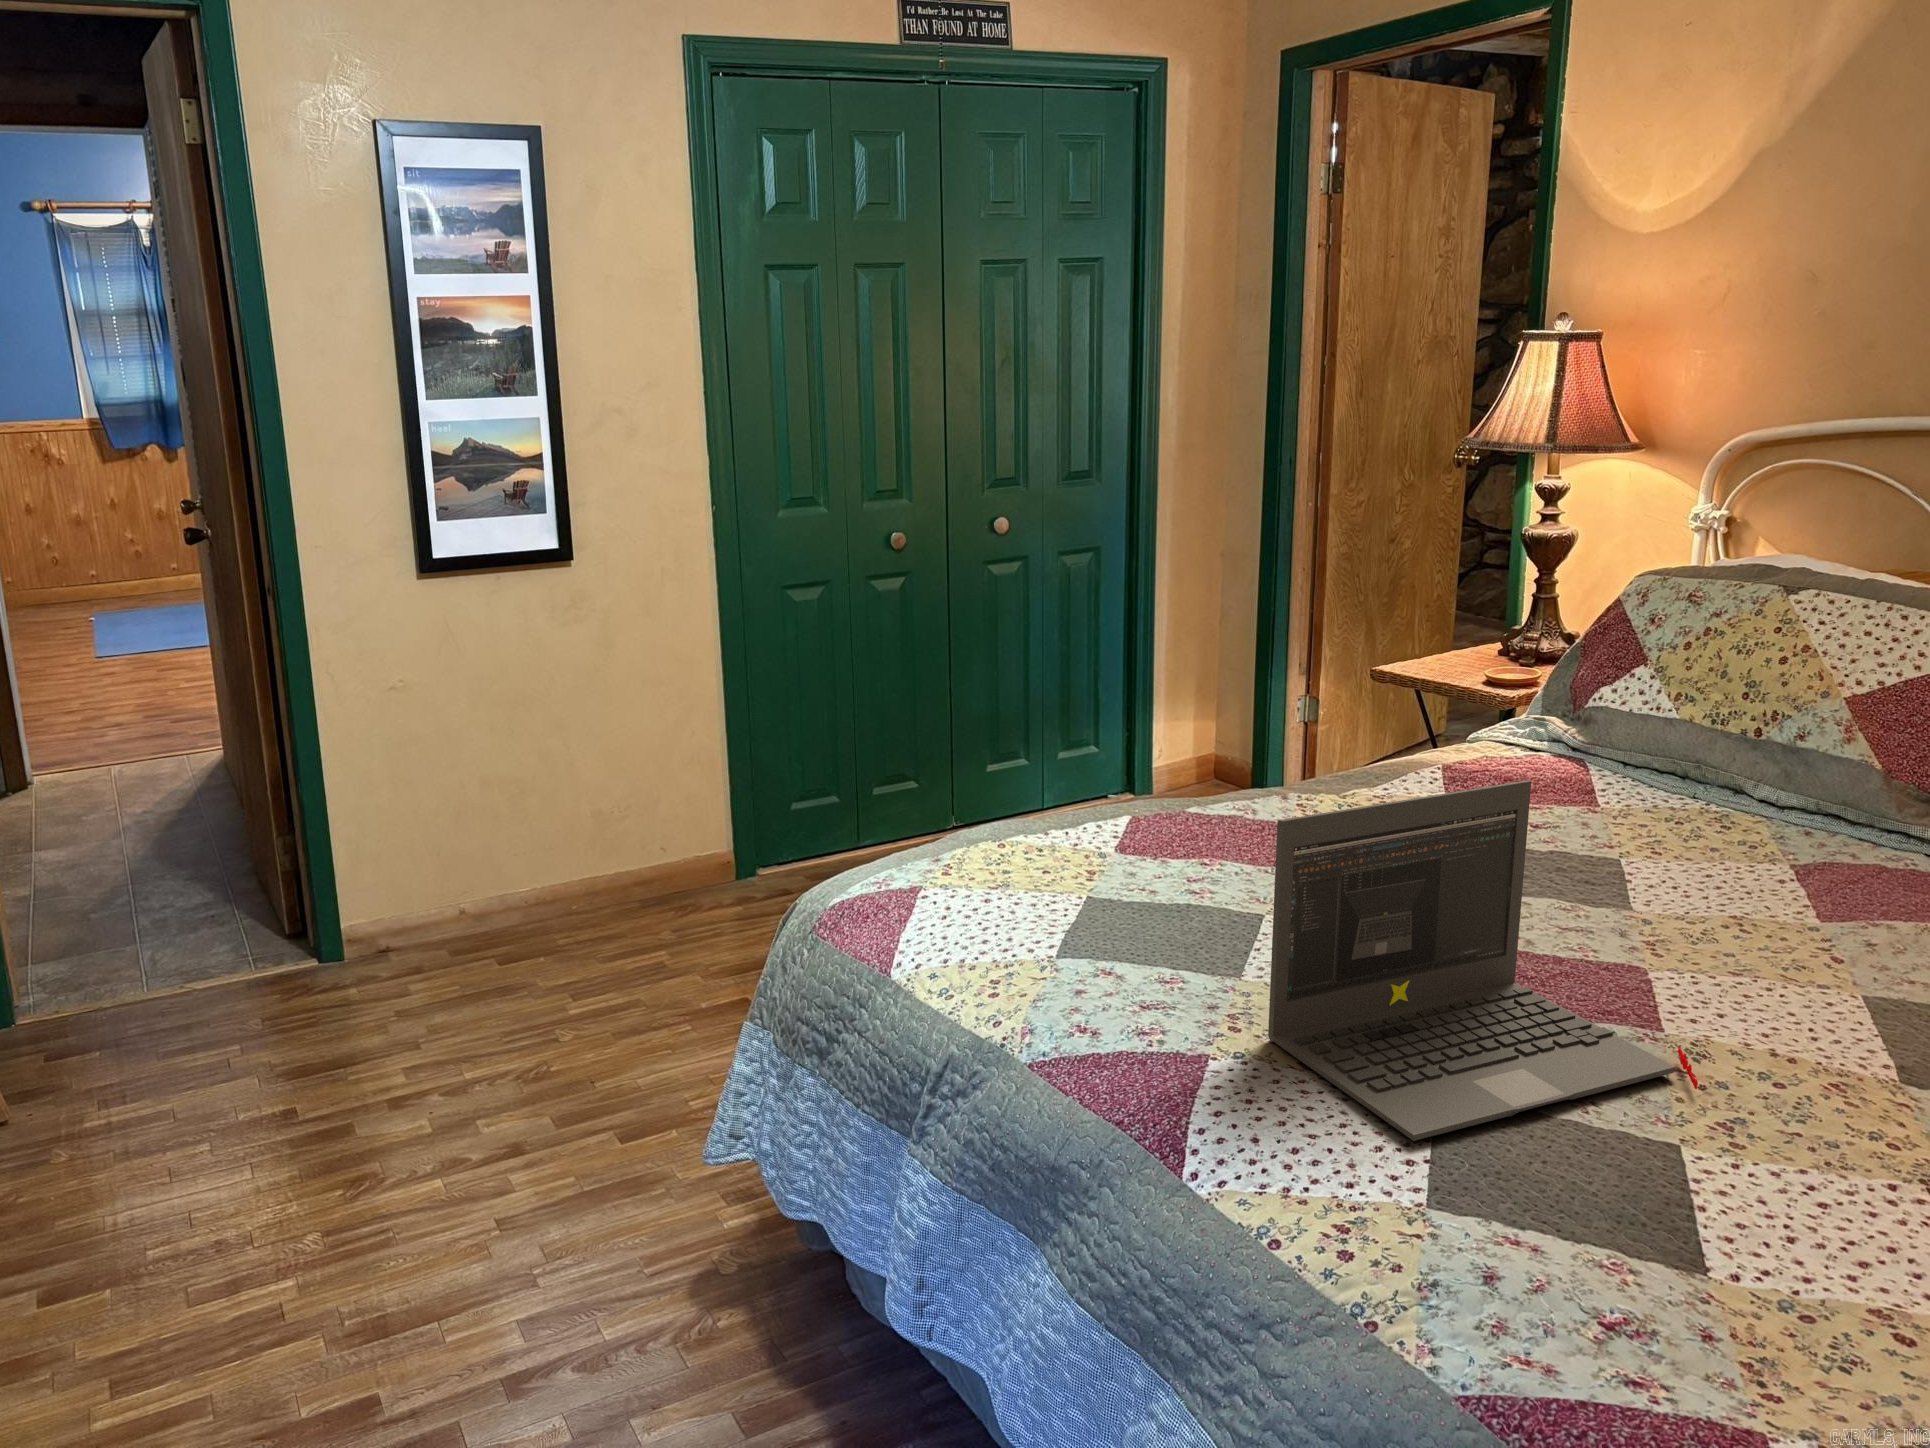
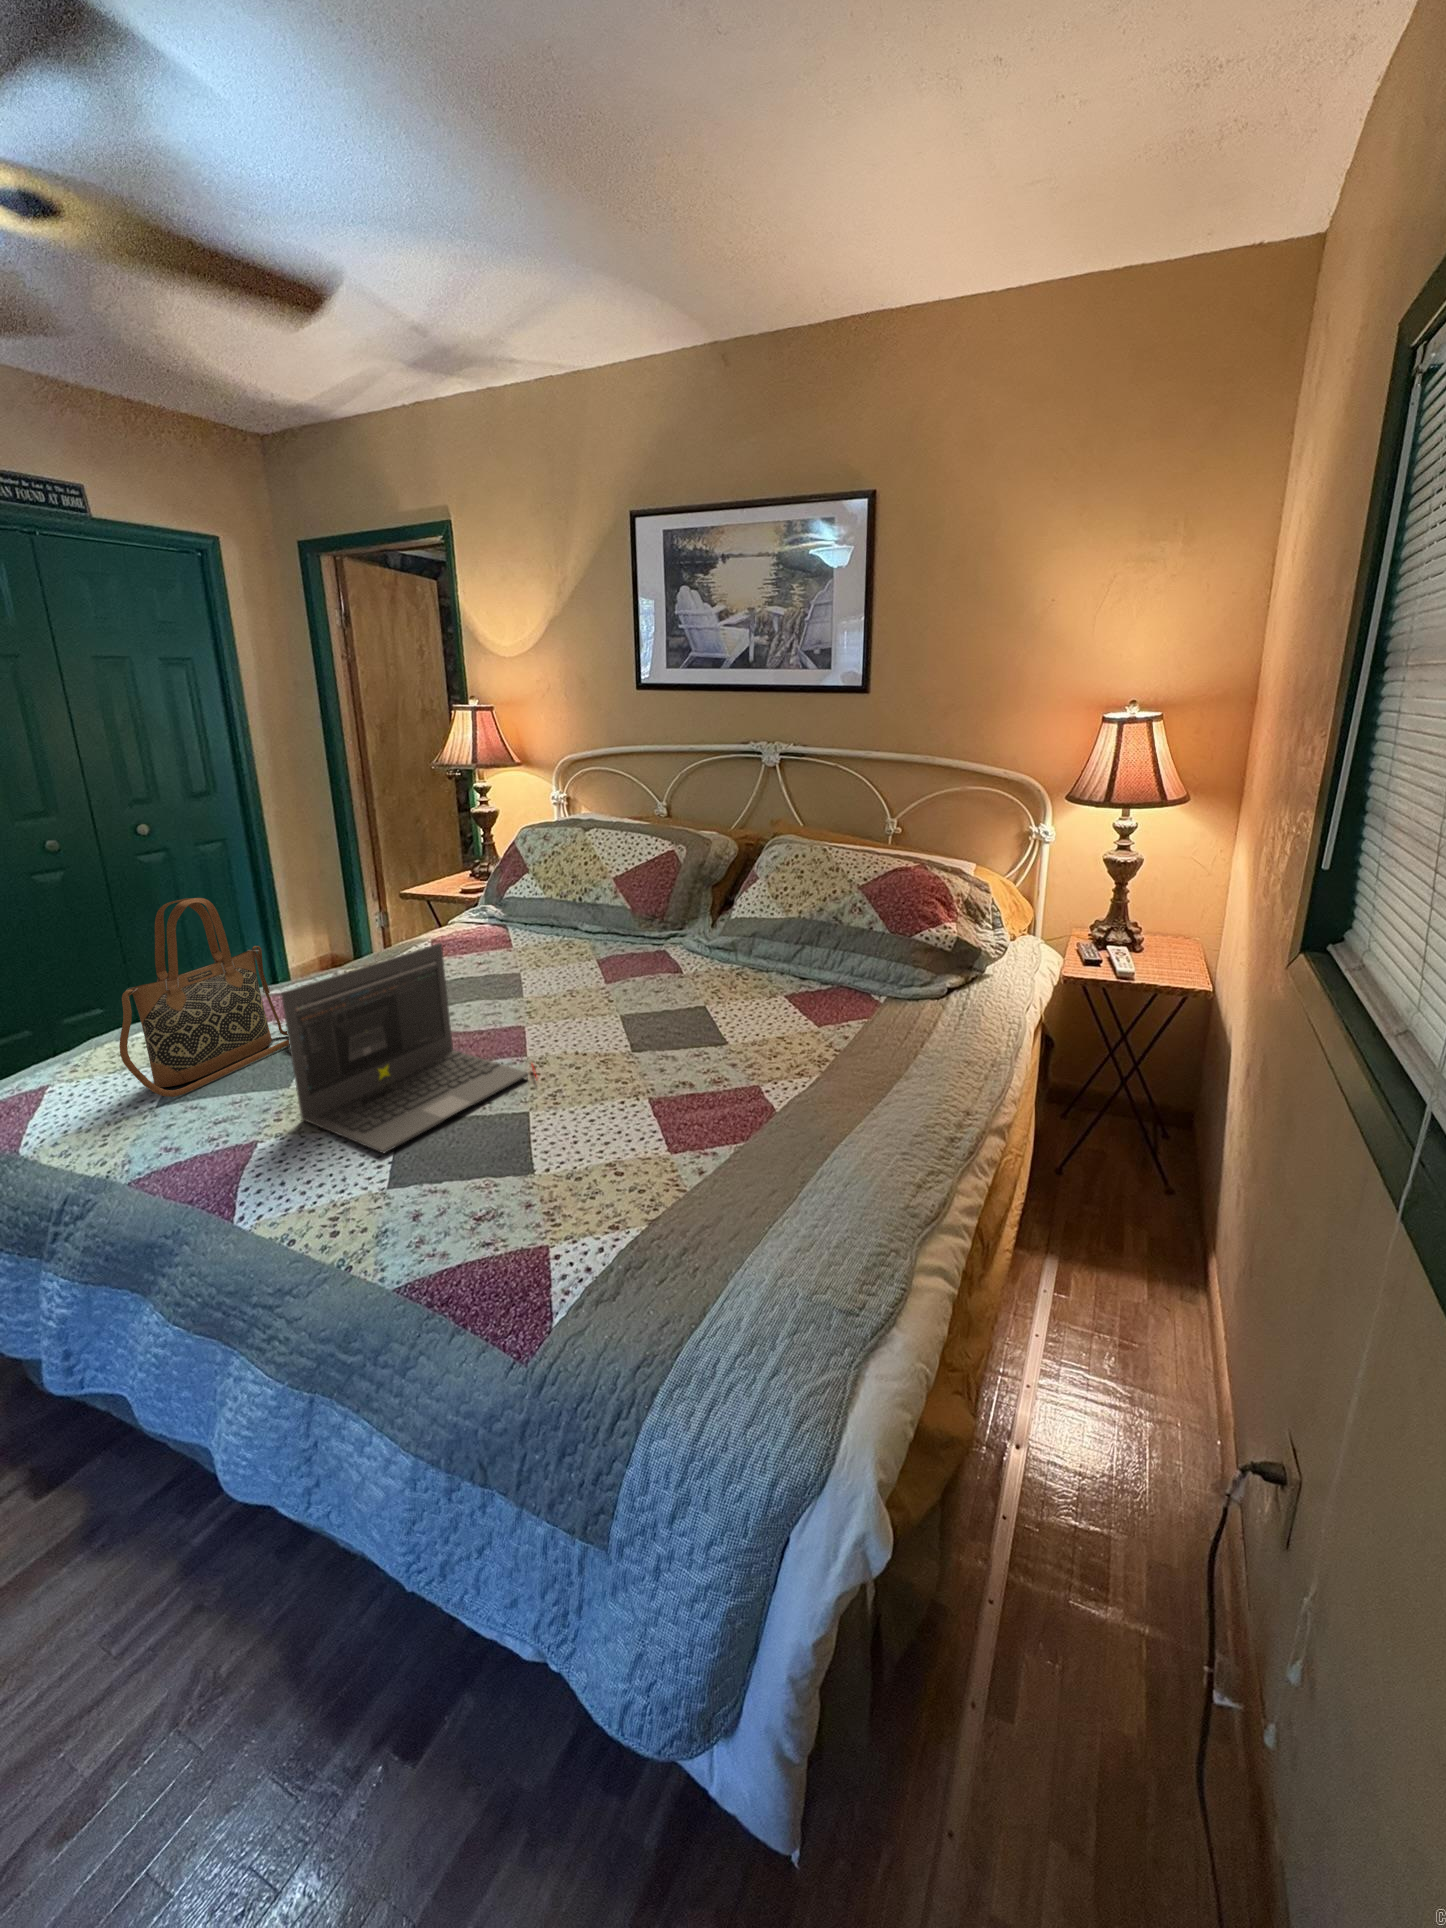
handbag: none [1027,642,1293,947] -> present [119,898,289,1097]

